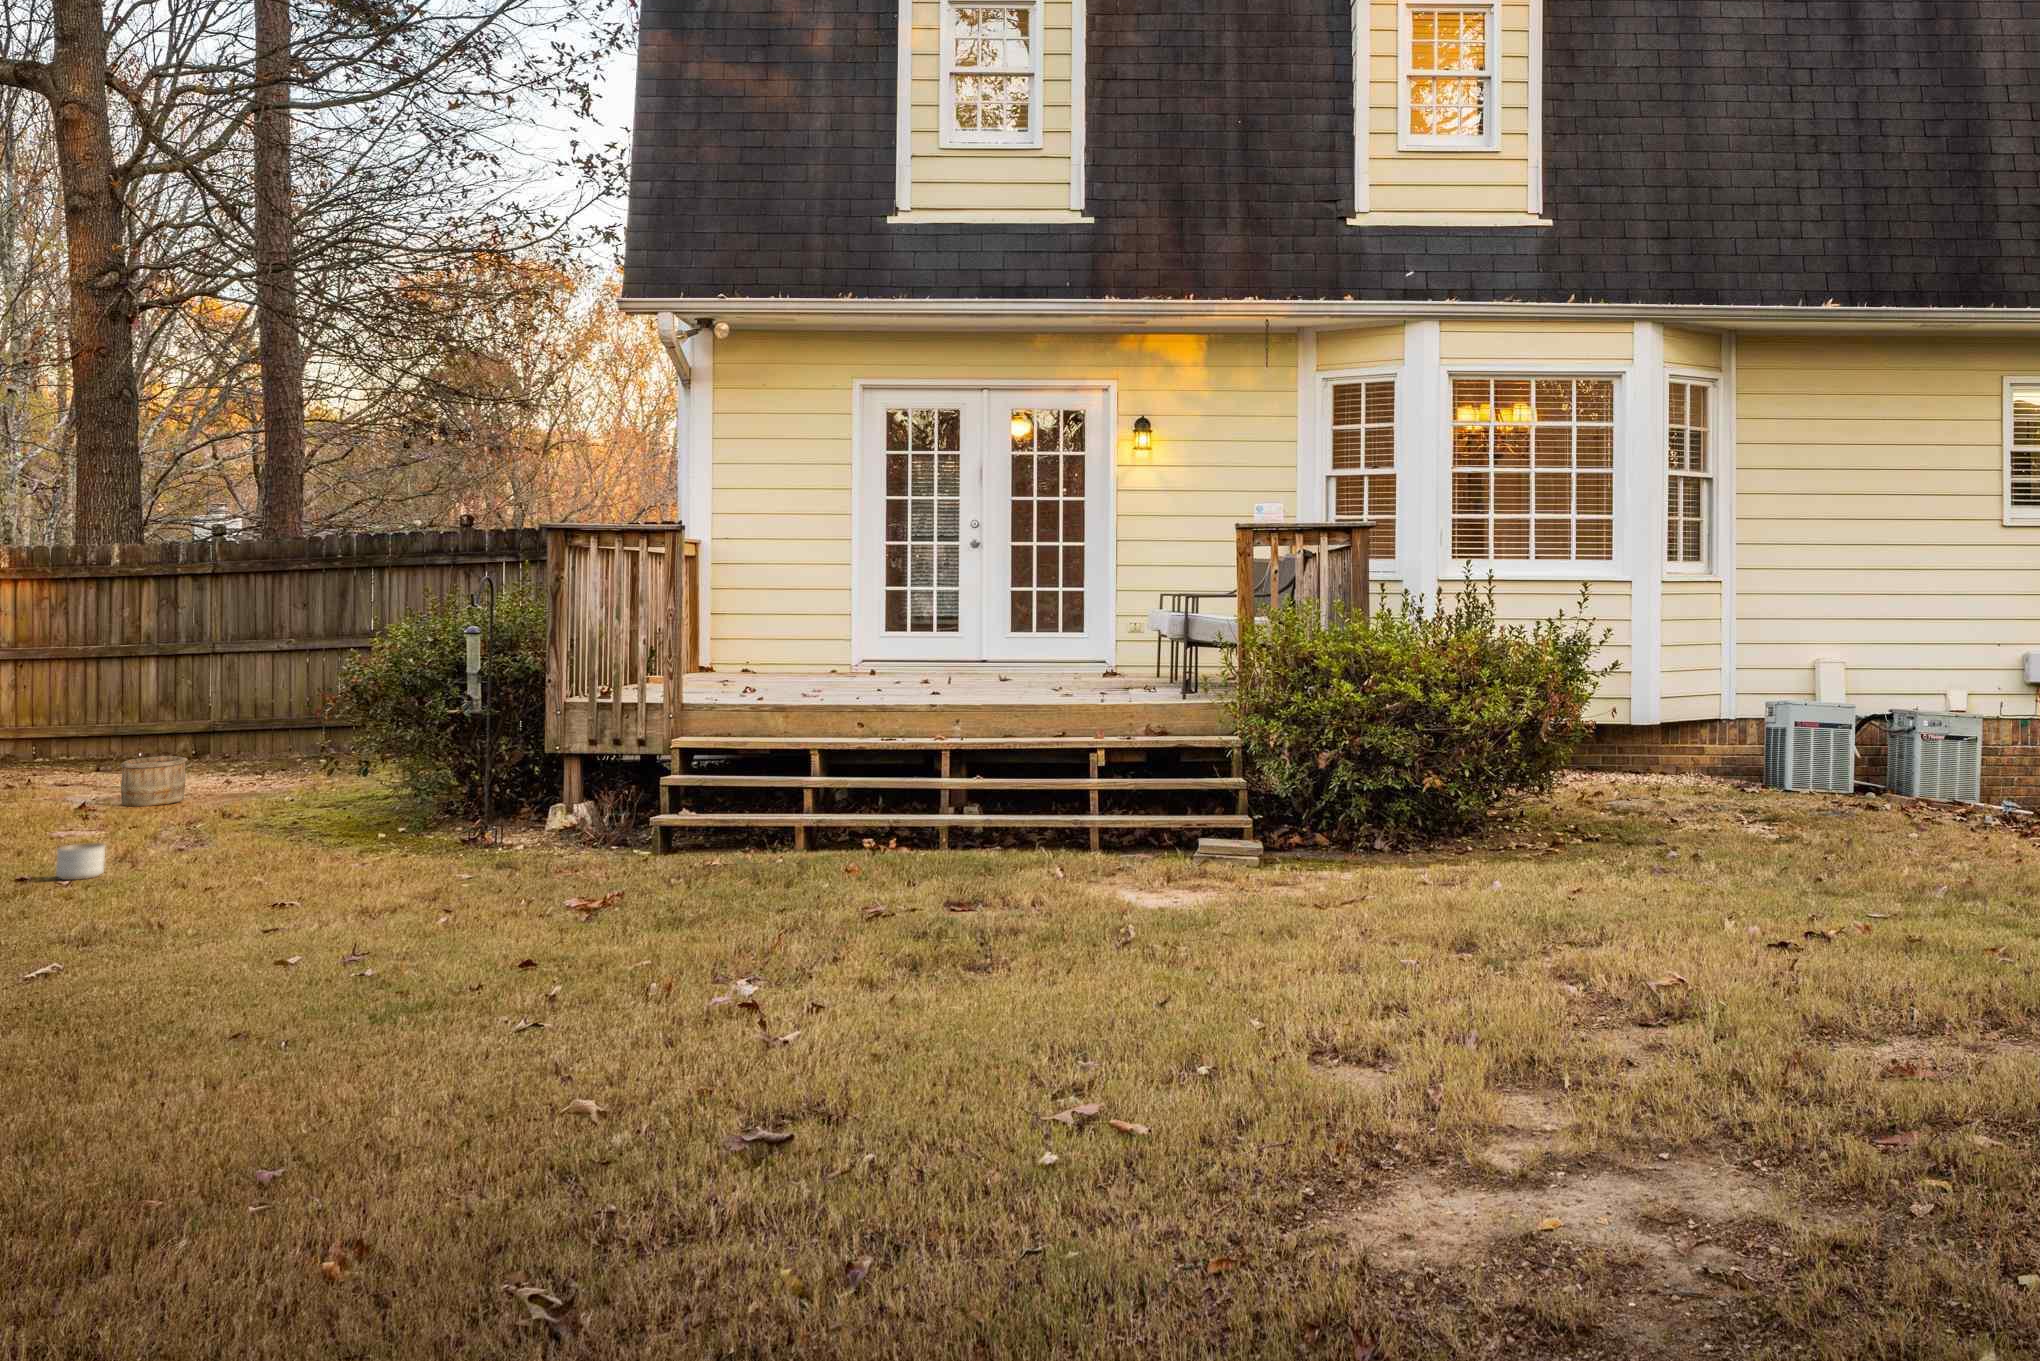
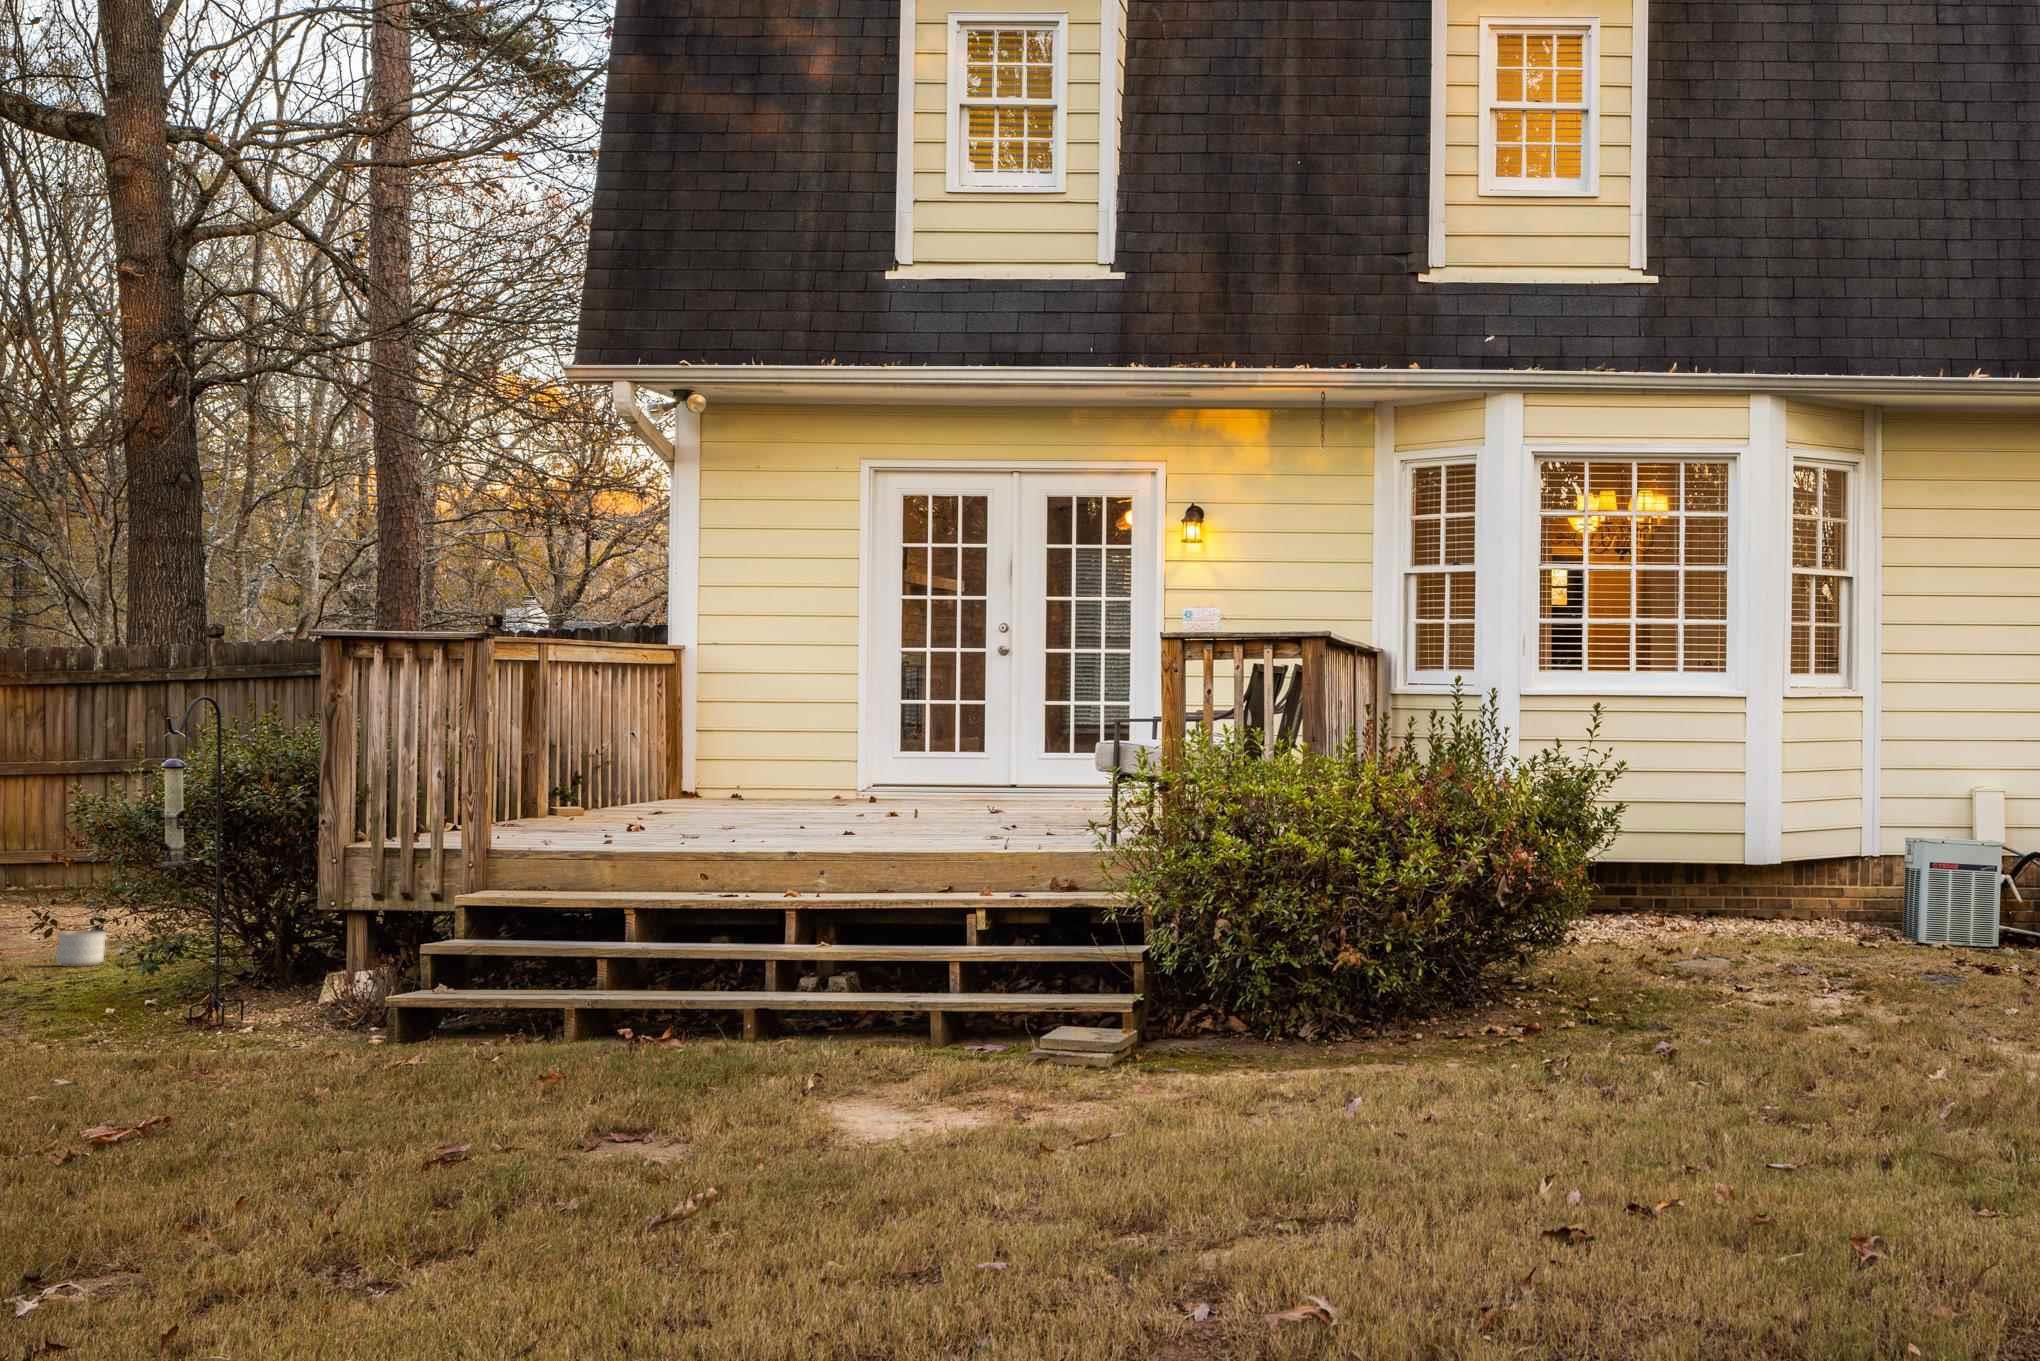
wooden bucket: present [120,756,188,806] -> none [45,880,116,934]

